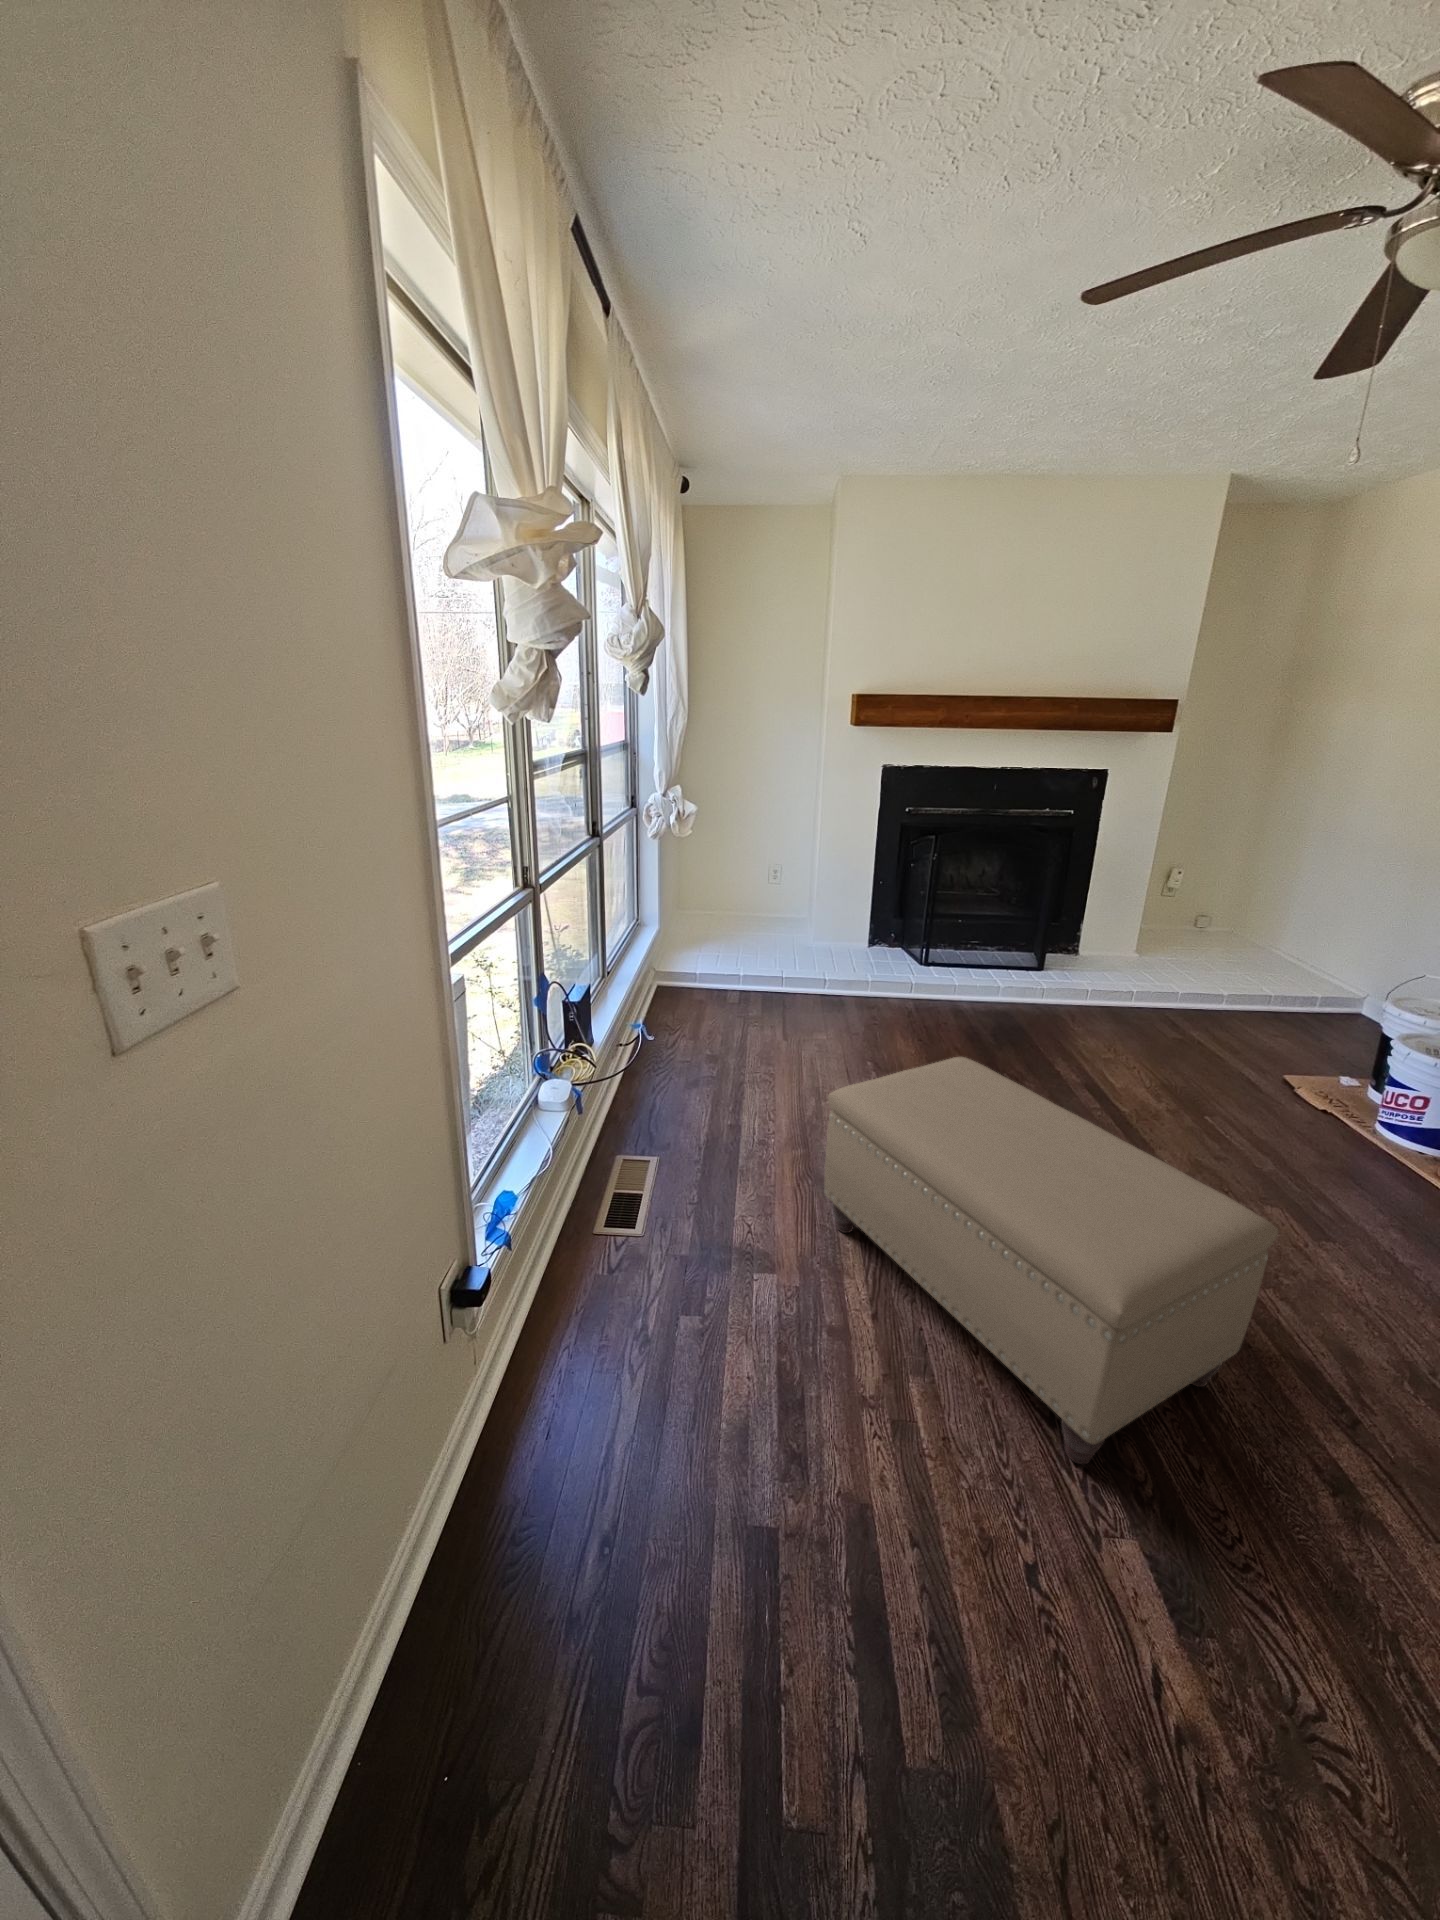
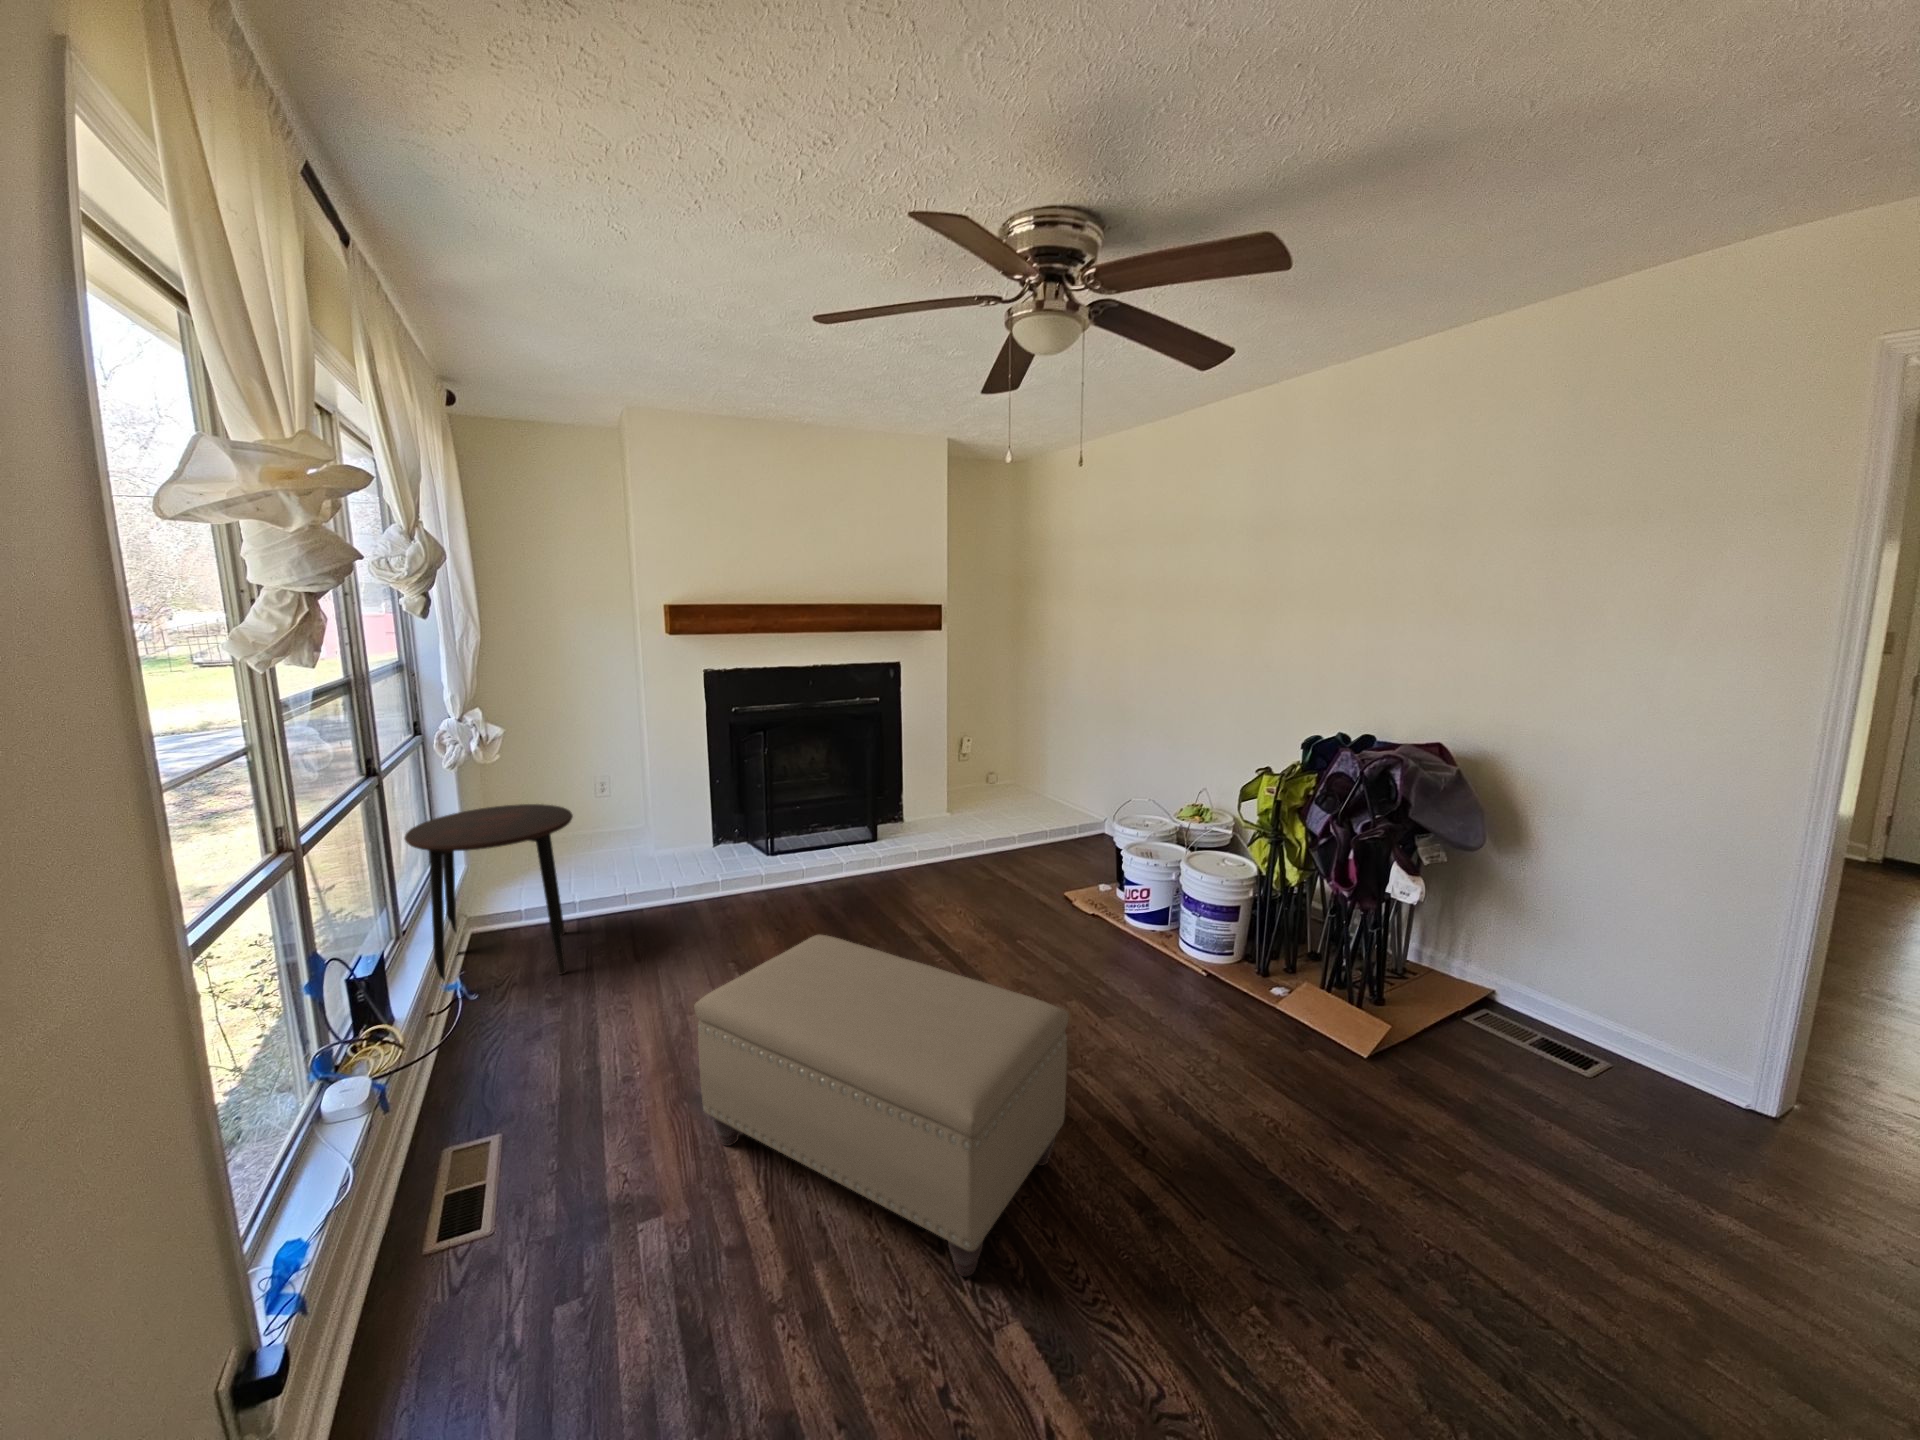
side table: none [615,878,743,1036] -> present [405,804,573,980]

